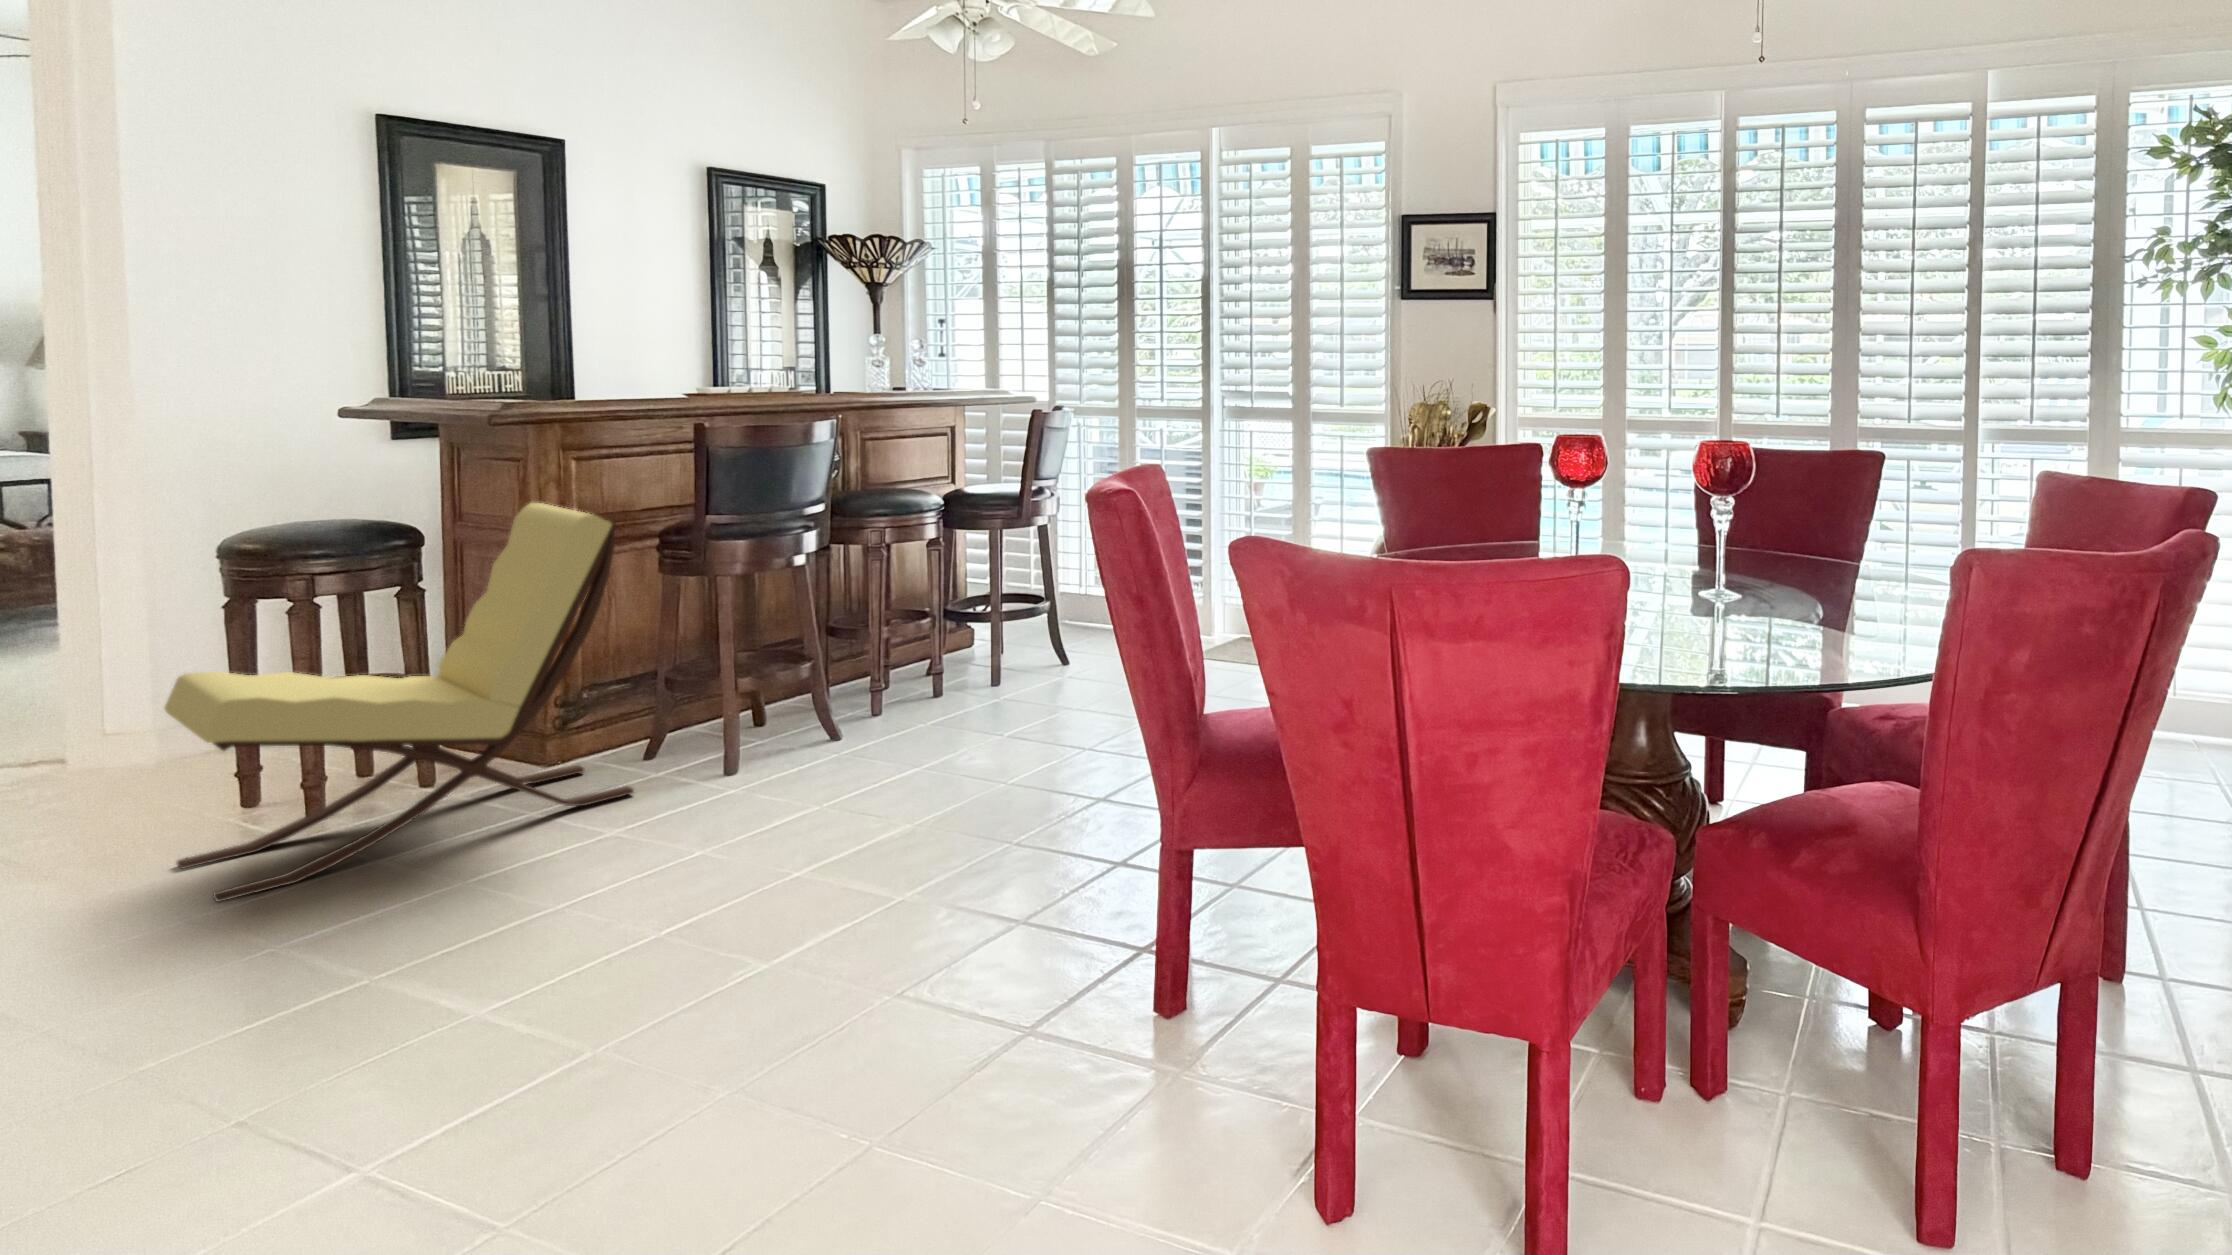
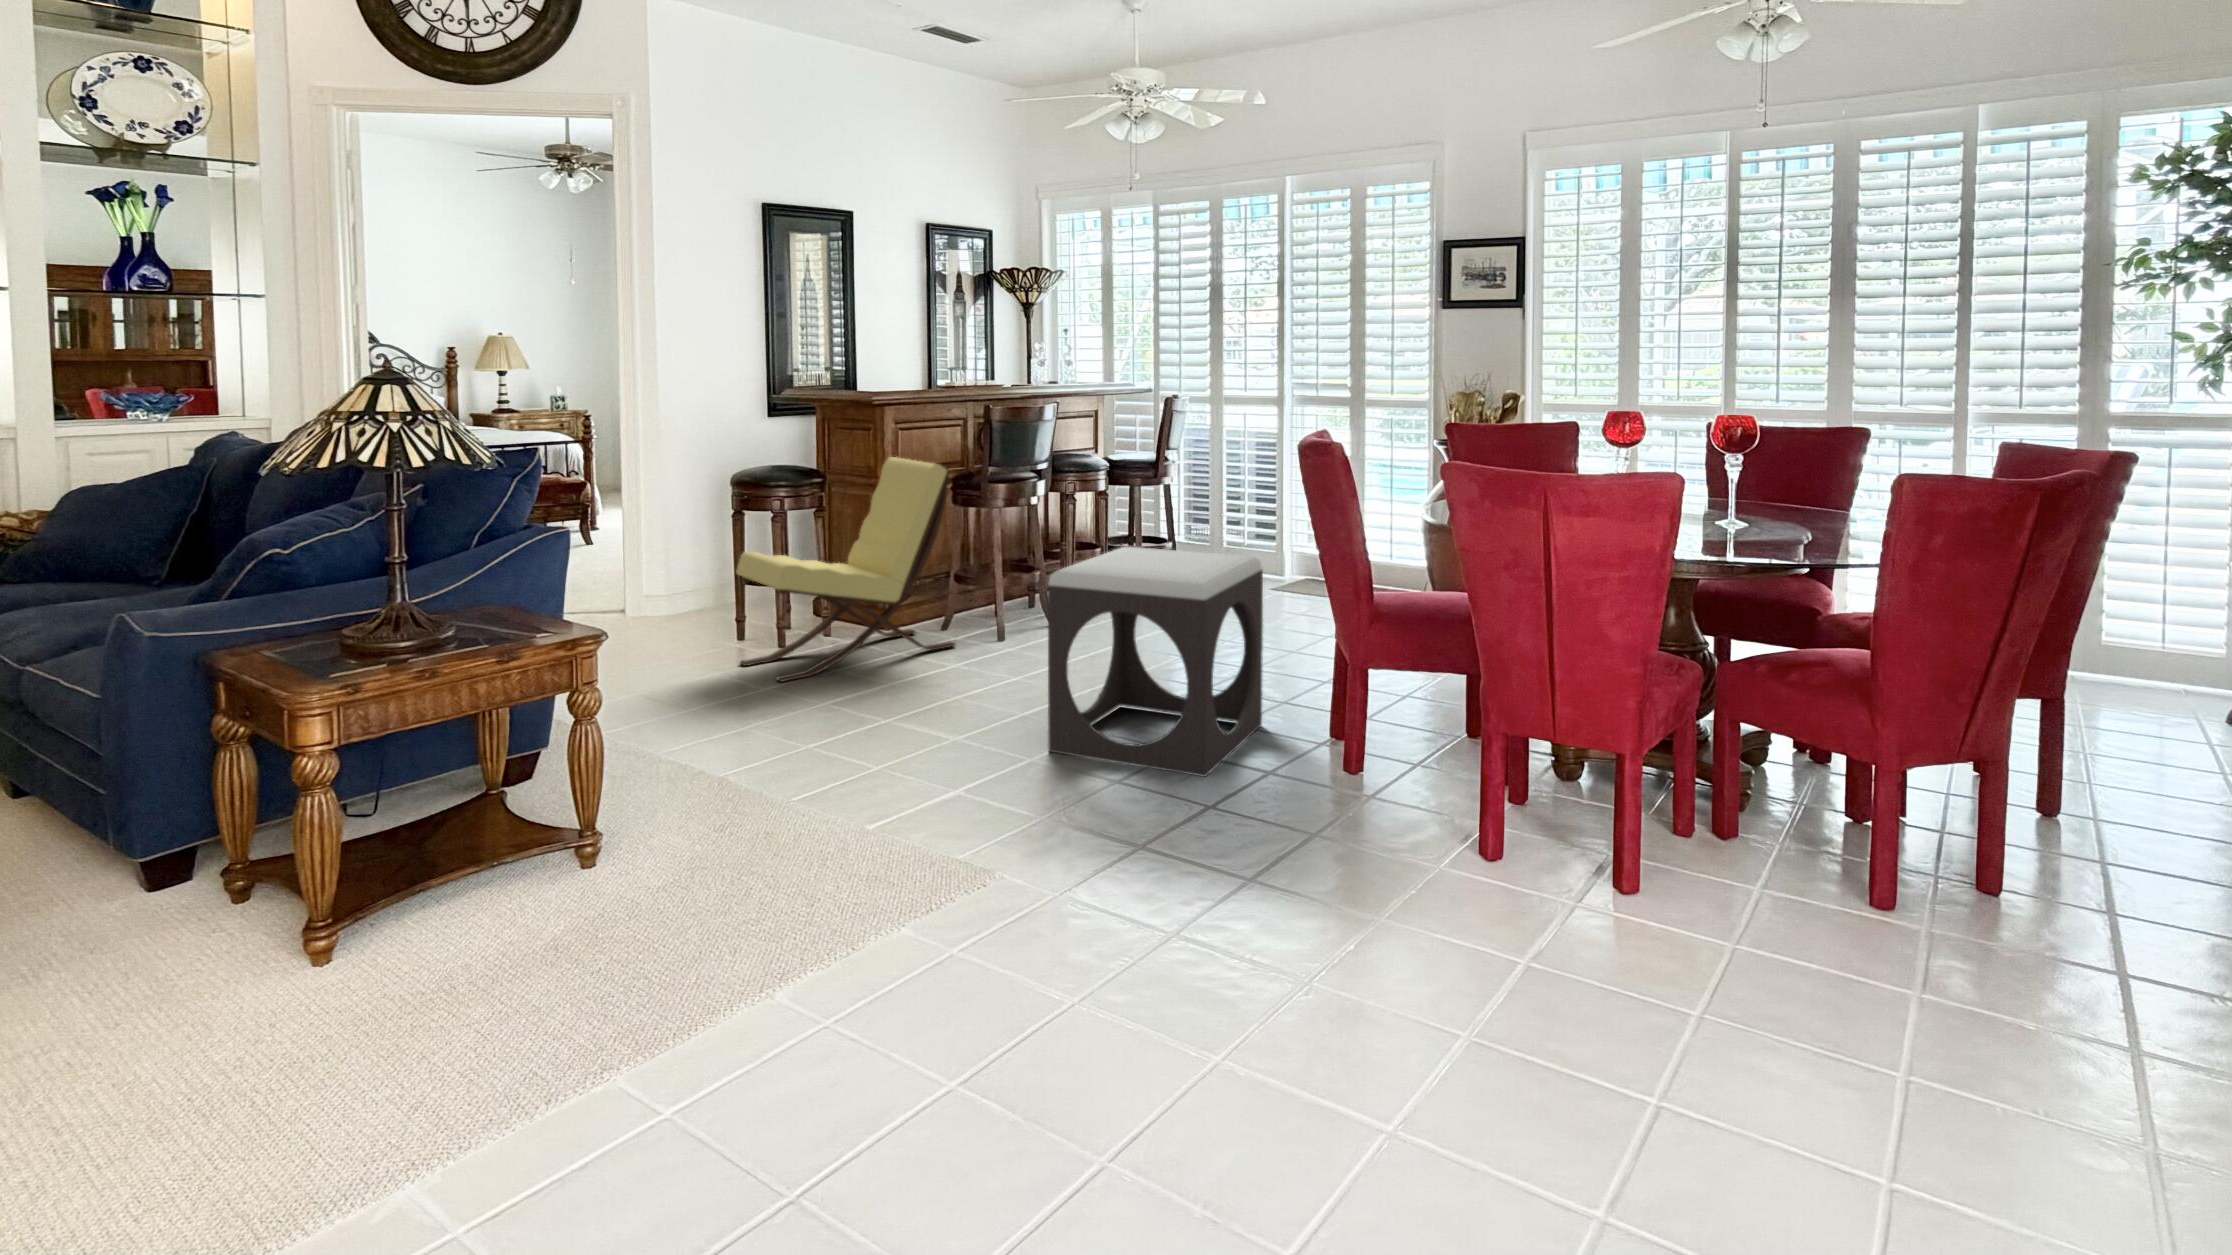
footstool: none [616,649,1050,1061] -> present [1048,547,1263,777]

